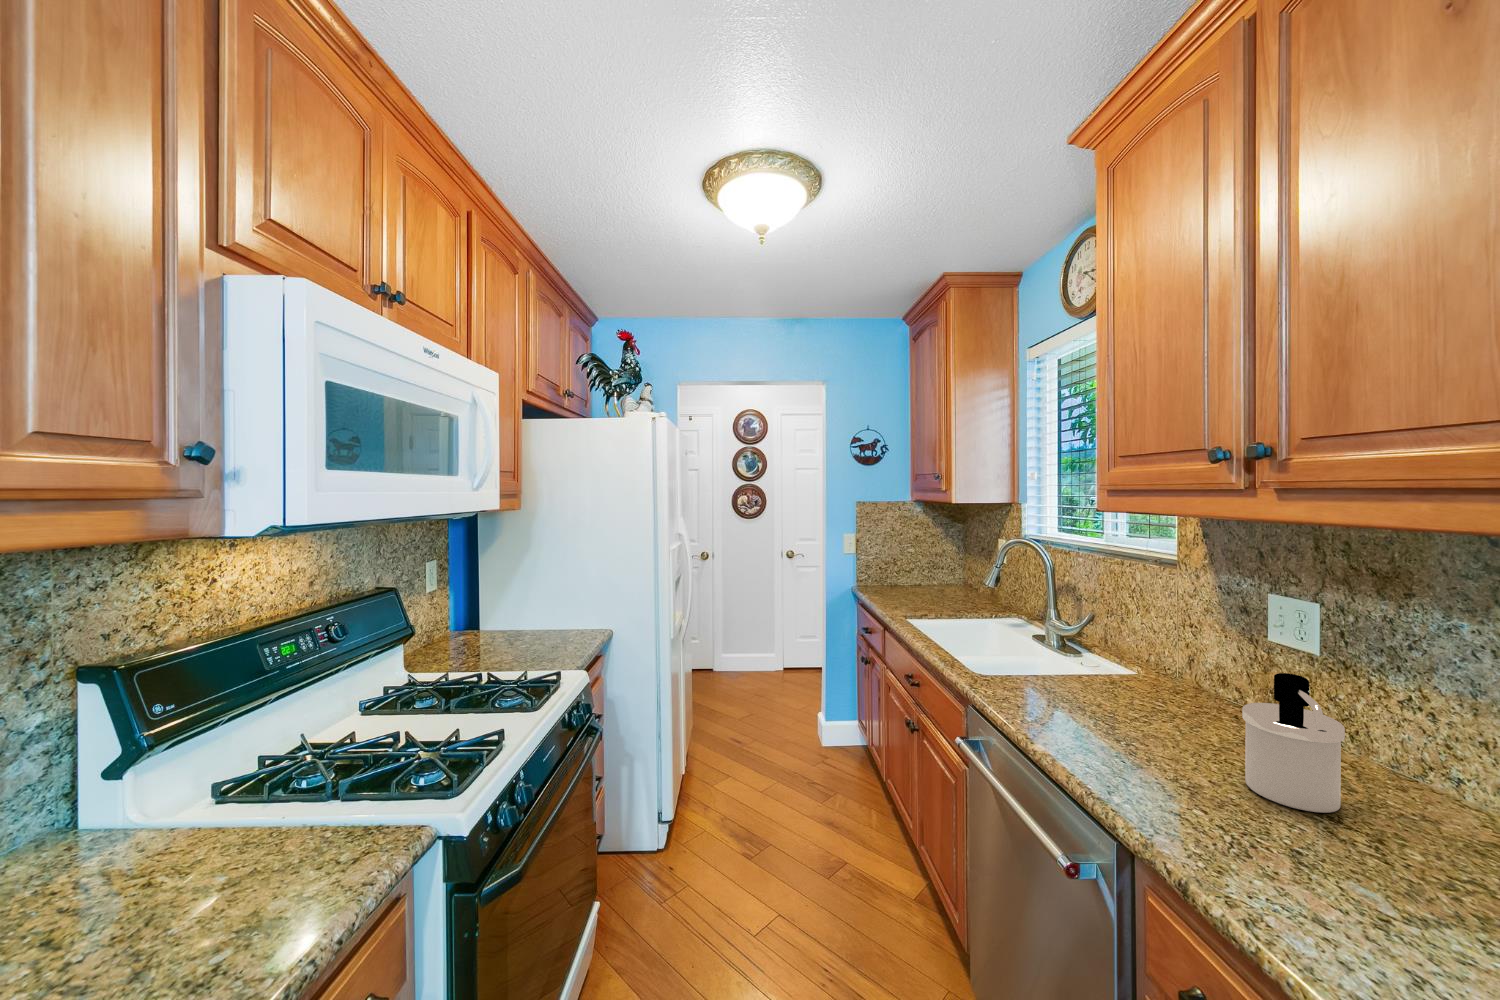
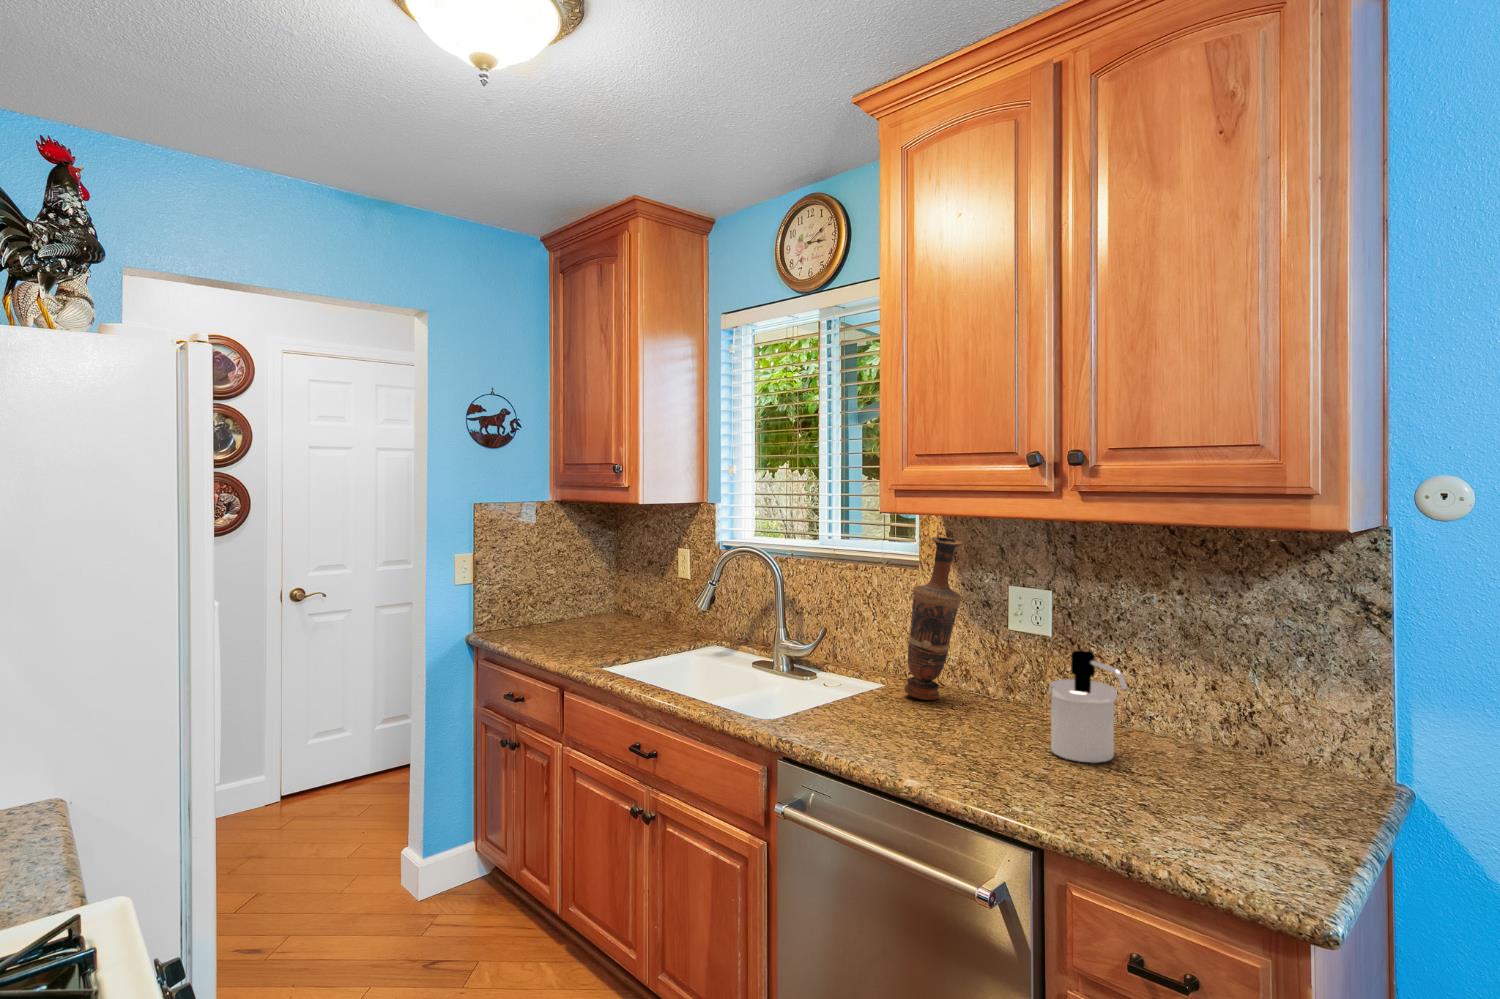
vase: none [1136,536,1200,698] -> present [904,537,962,700]

